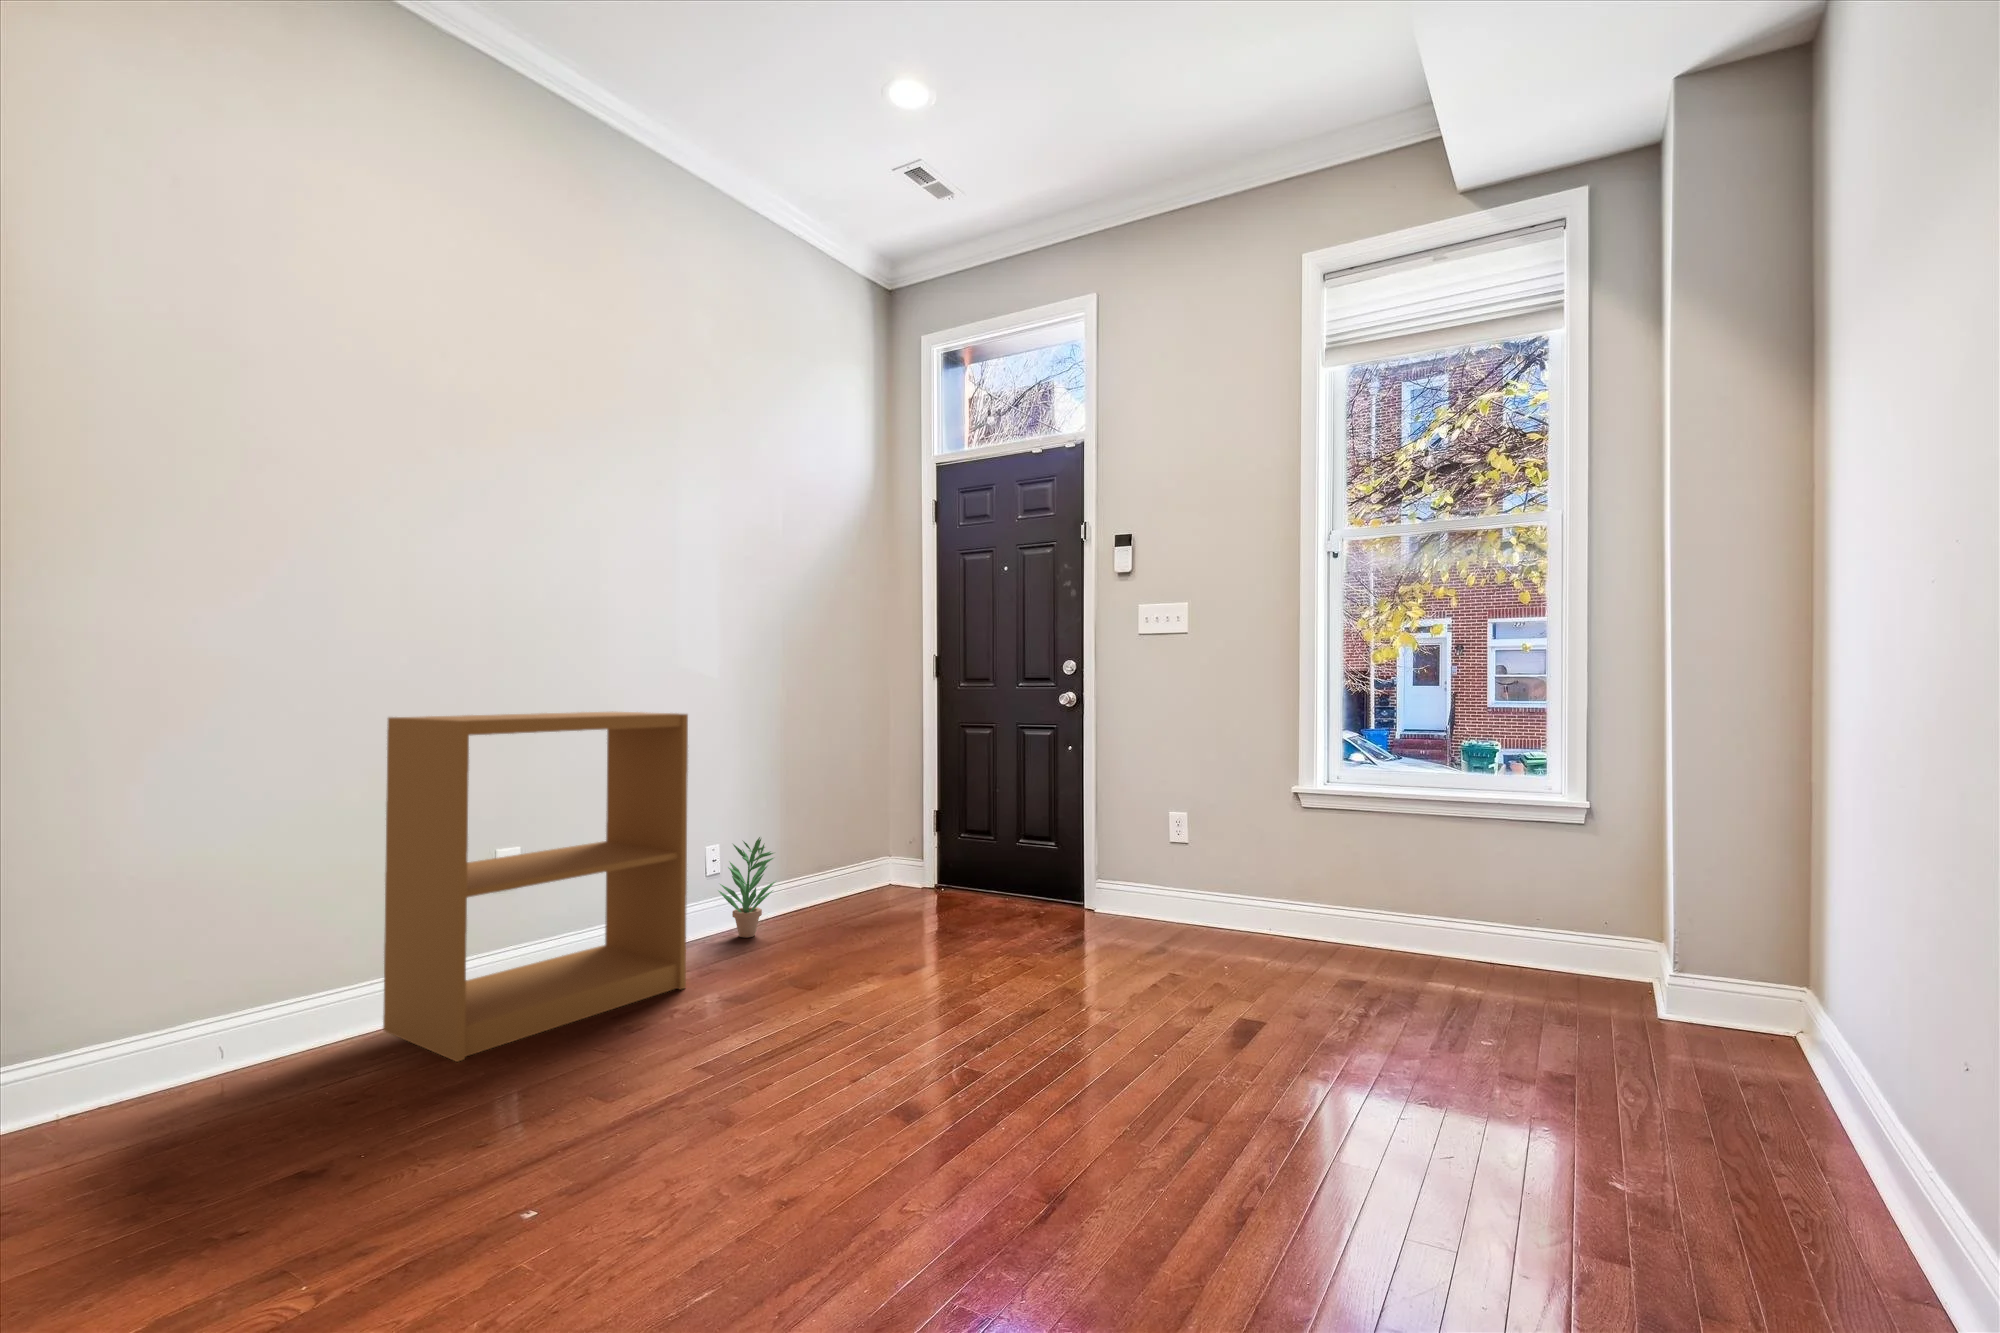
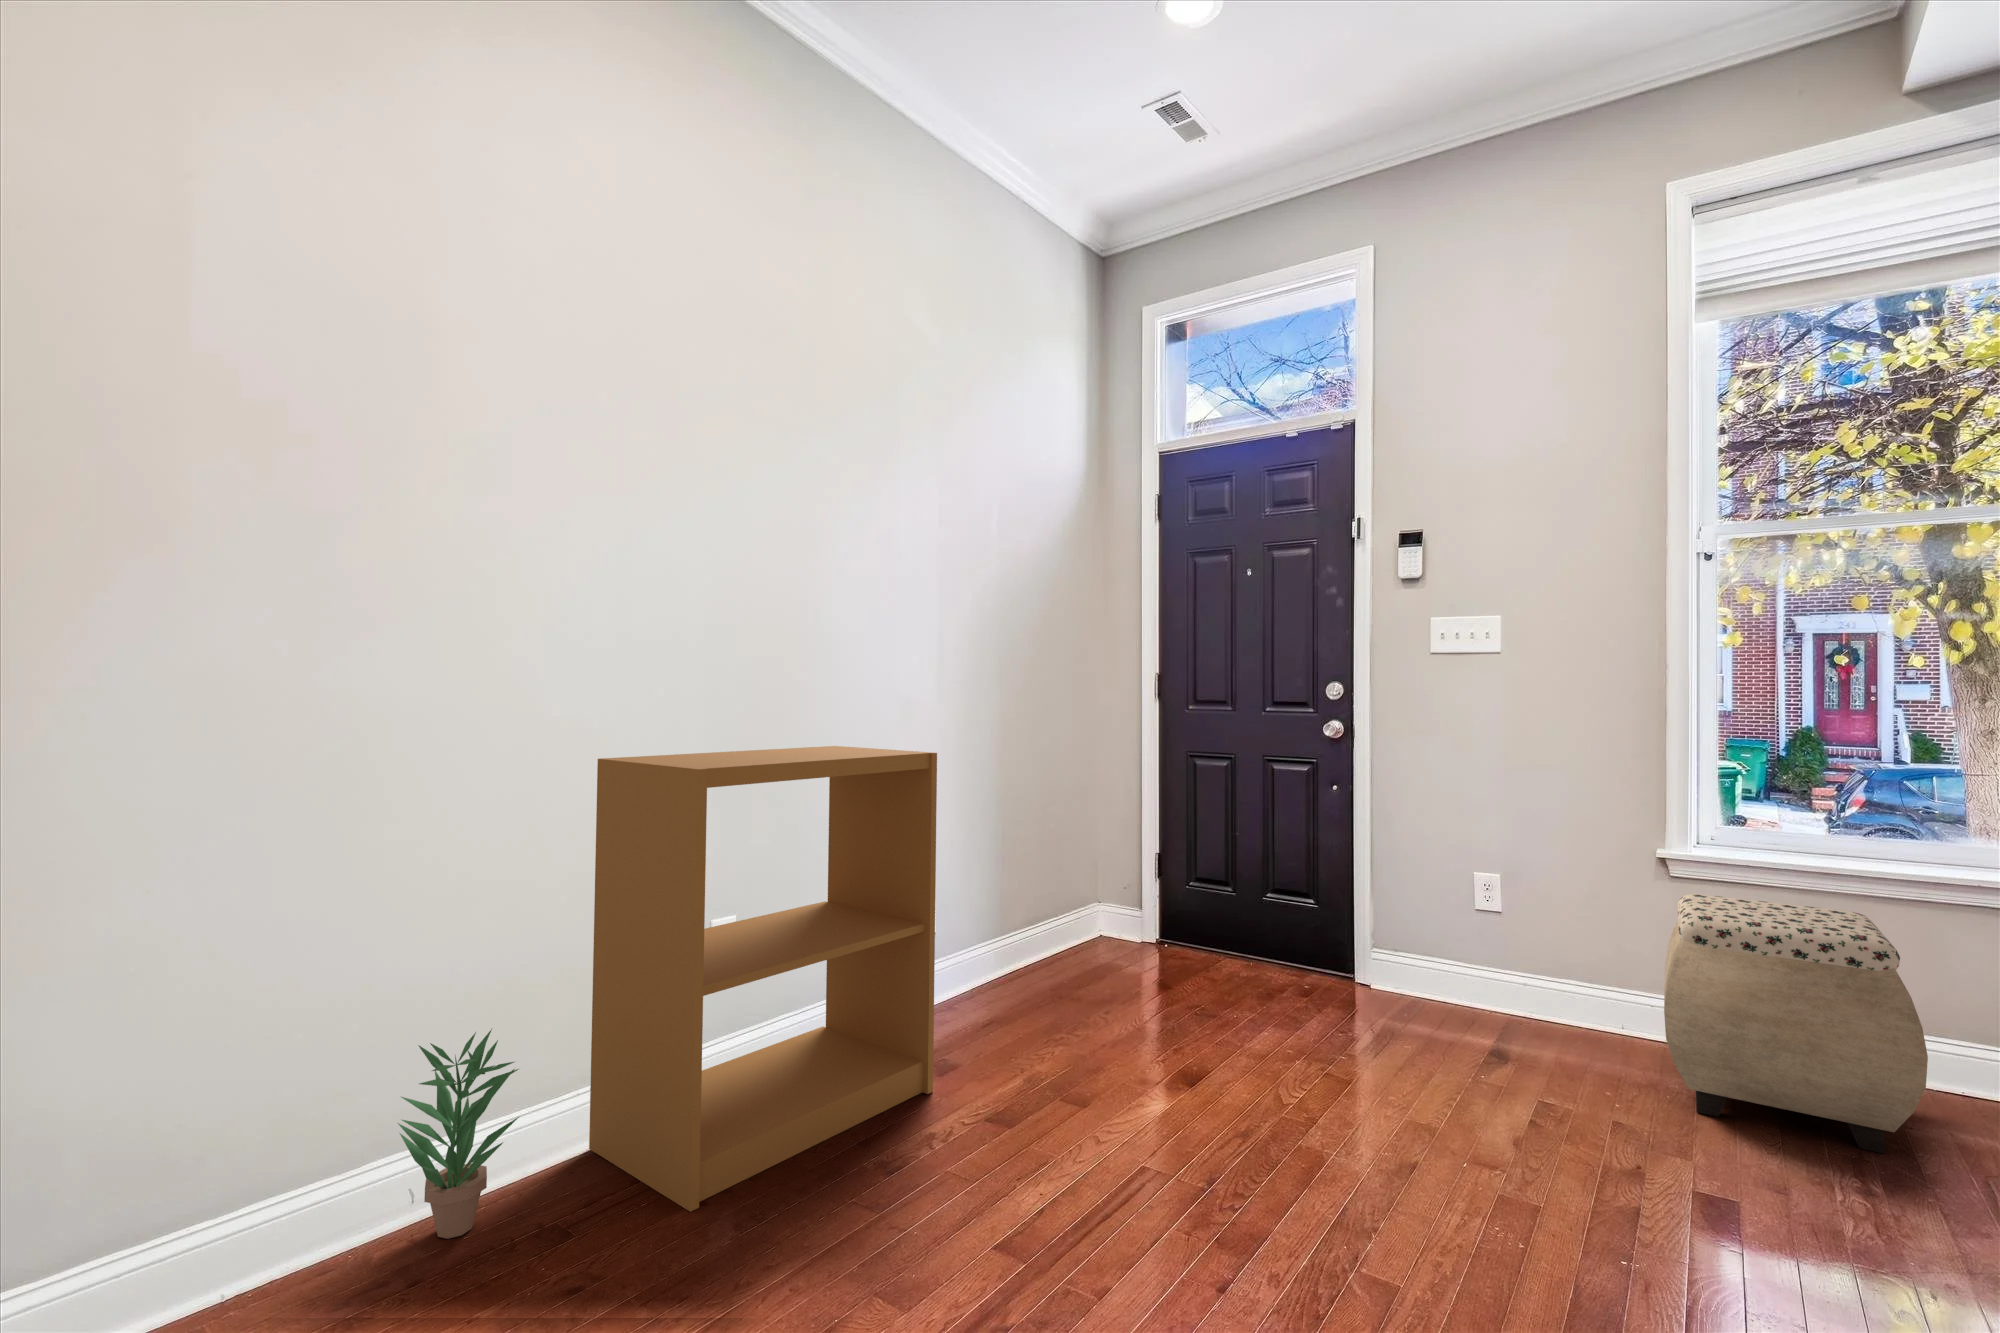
ottoman: none [1251,818,1425,997] -> present [1664,894,1928,1154]
potted plant: present [719,837,775,938] -> present [398,1029,519,1239]

